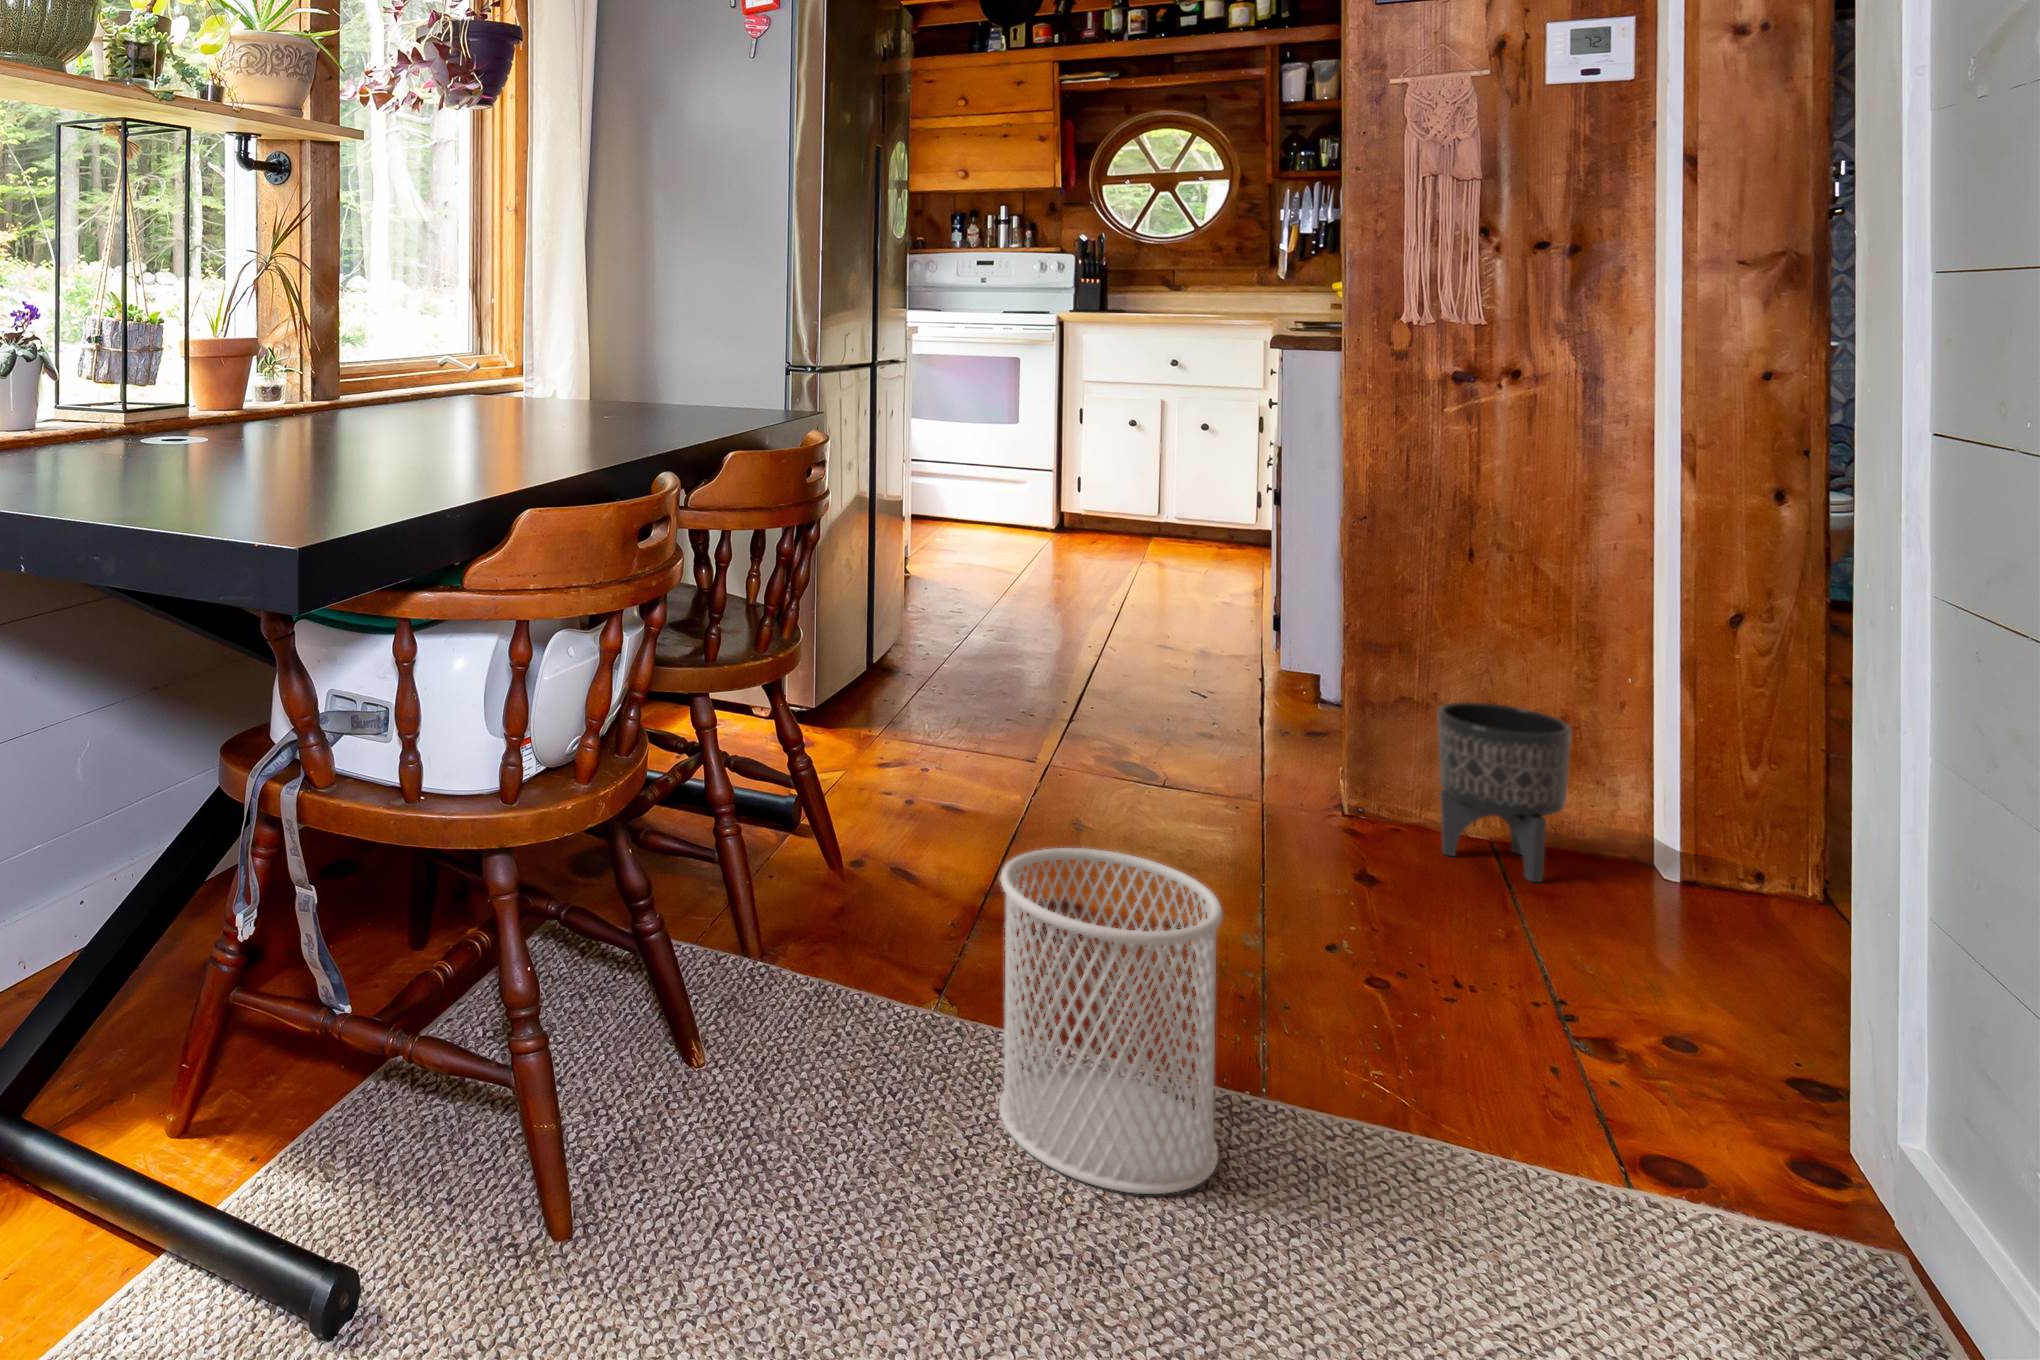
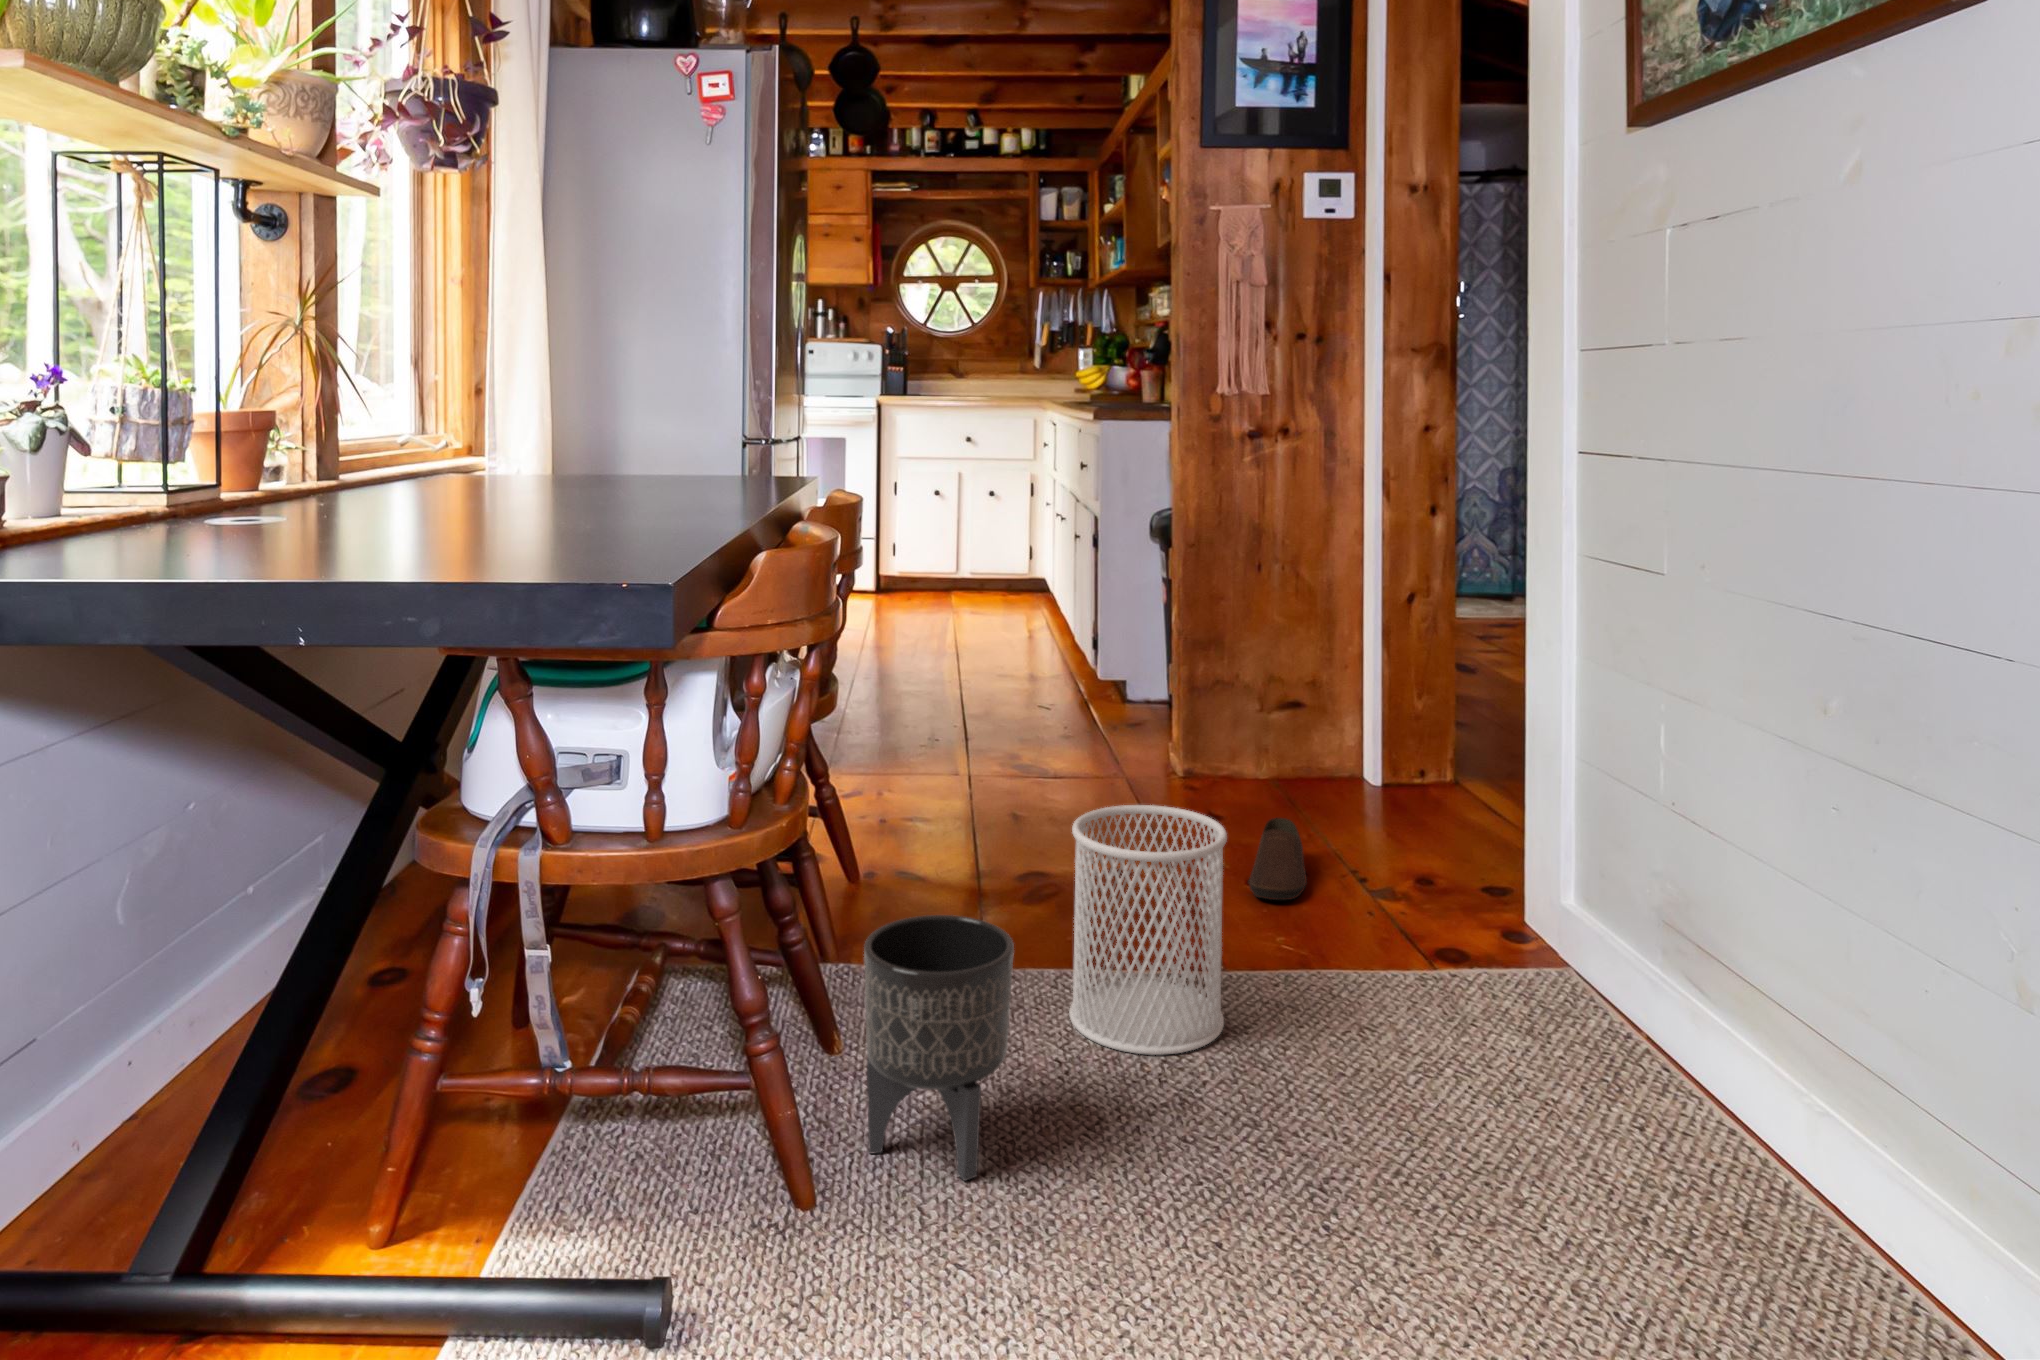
planter: present [1438,702,1571,882] -> present [864,915,1014,1181]
shoe: none [1359,897,1472,1018] -> present [1249,818,1307,900]

